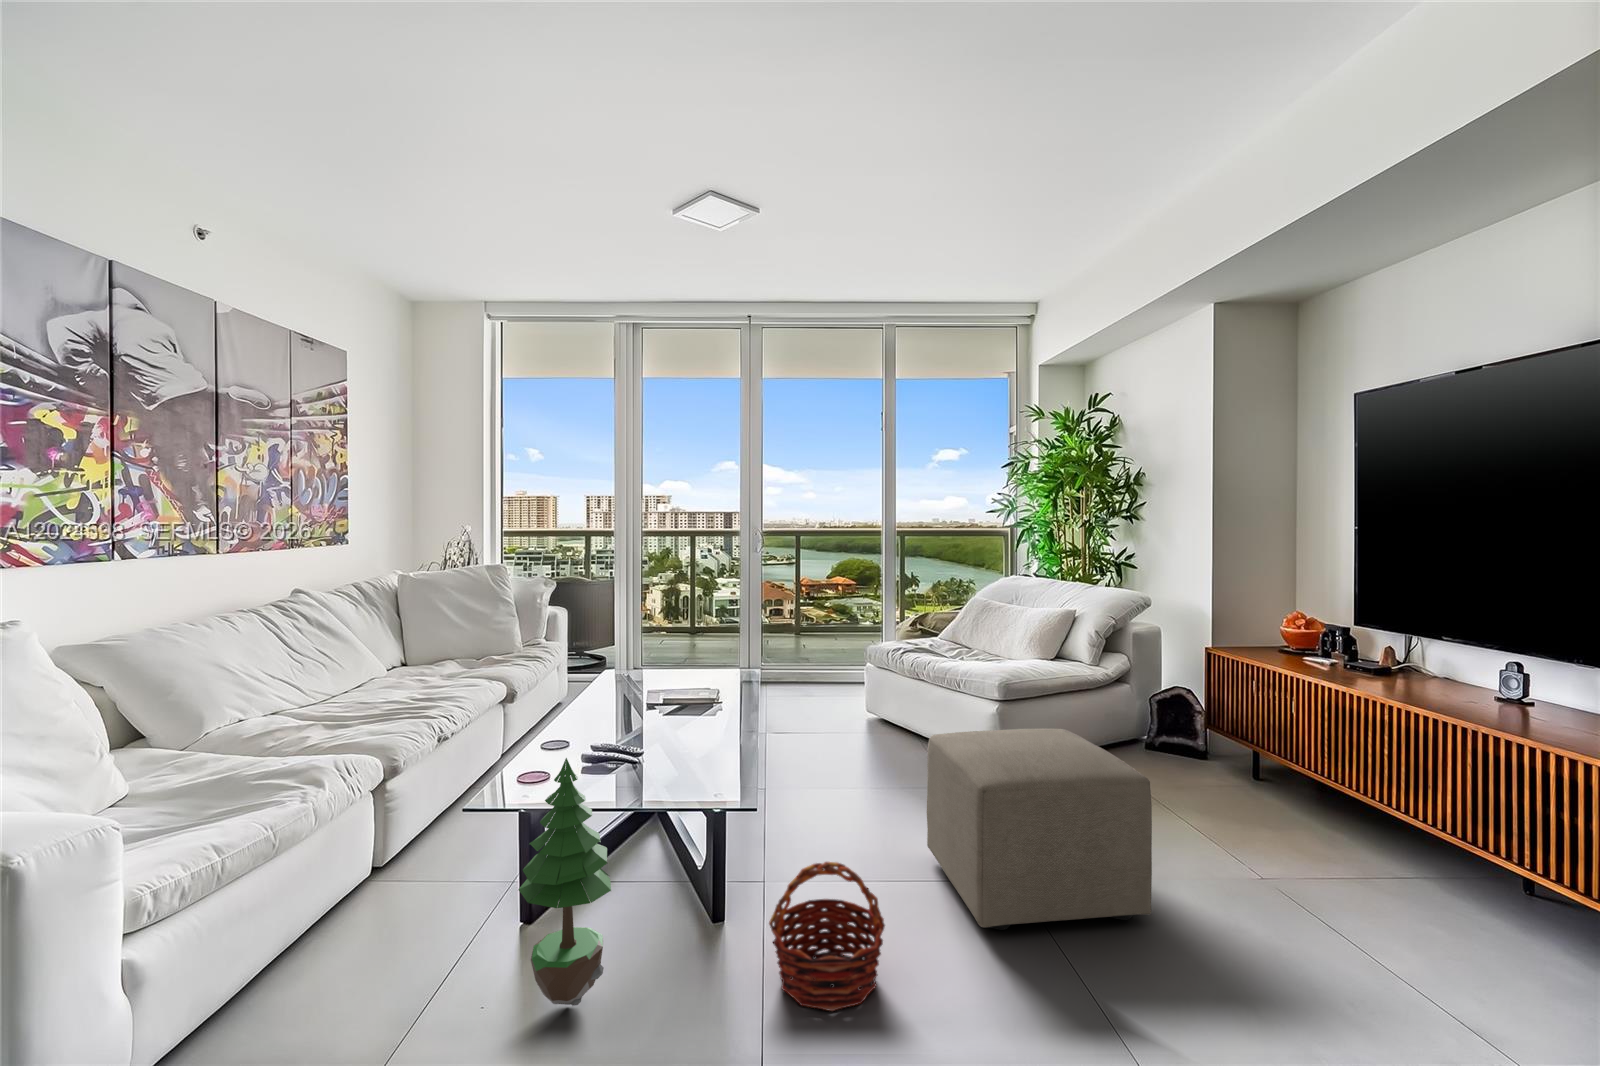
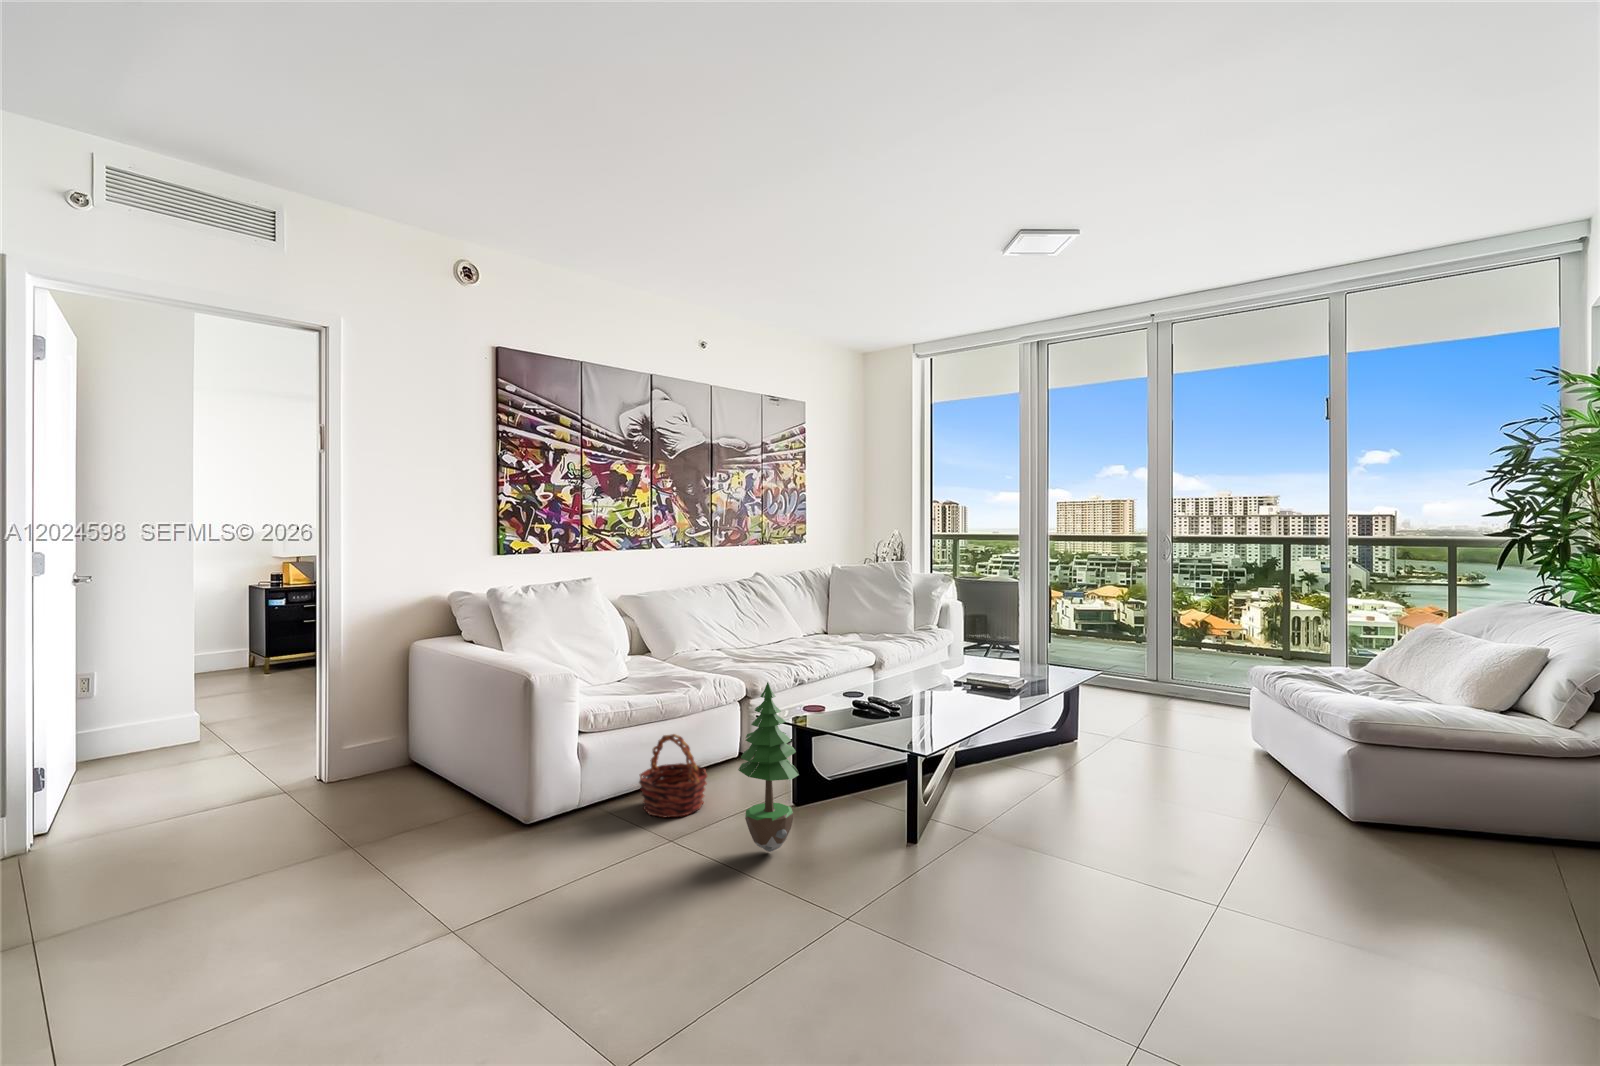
ottoman: present [927,728,1152,930] -> none [1102,739,1328,982]
basket: present [769,862,885,1011] -> present [639,734,707,817]

